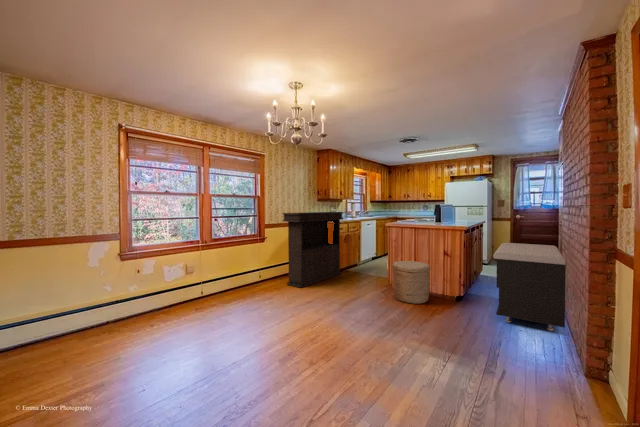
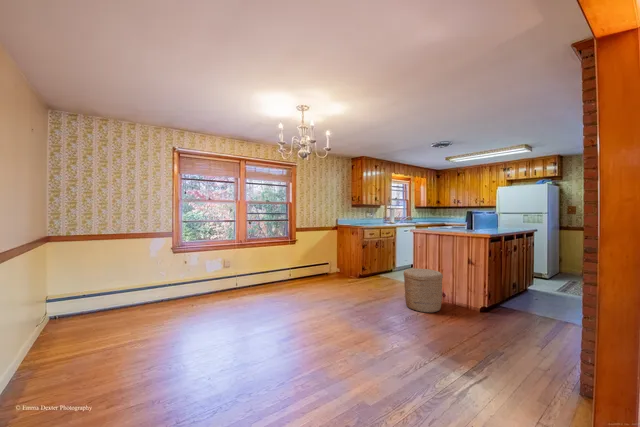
console table: present [283,212,343,288] -> none [309,217,372,288]
storage bench: present [494,243,566,331] -> none [497,255,595,355]

